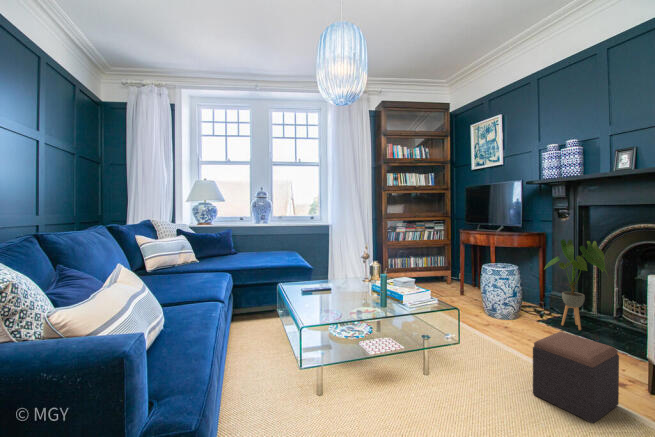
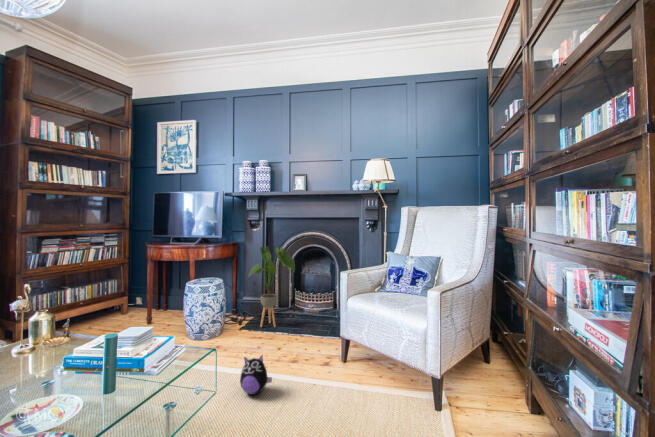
footstool: present [533,332,619,423] -> none [288,337,345,419]
plush toy: none [502,333,533,367] -> present [240,356,272,395]

